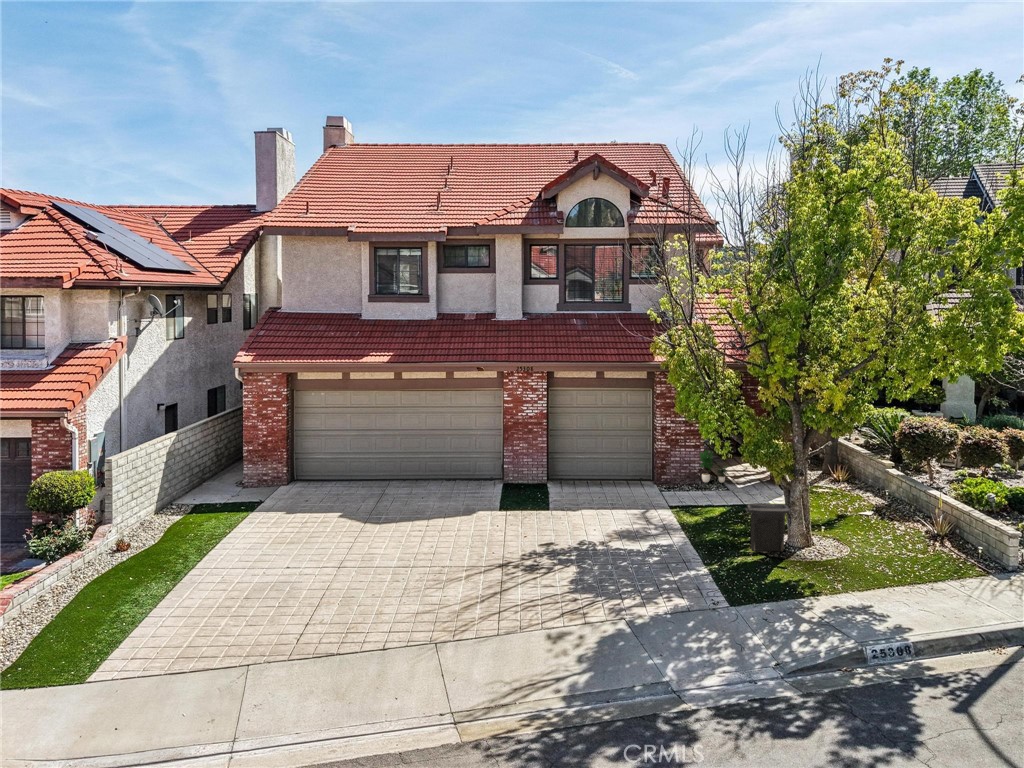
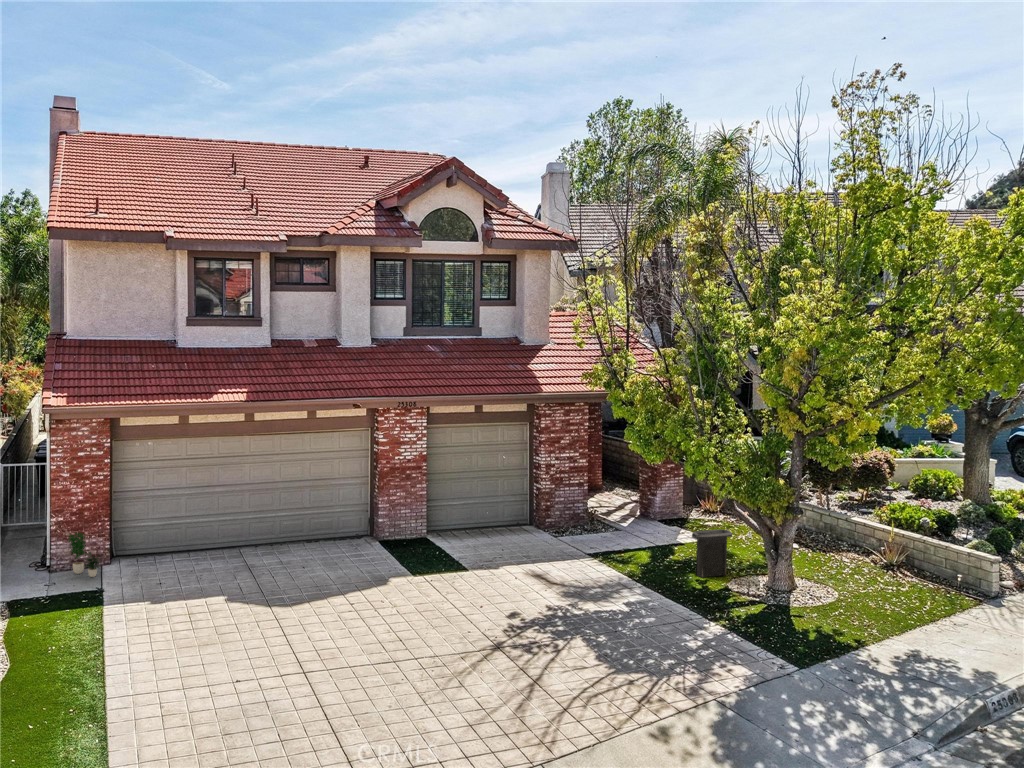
potted plant: present [700,450,728,482] -> present [69,533,99,577]

